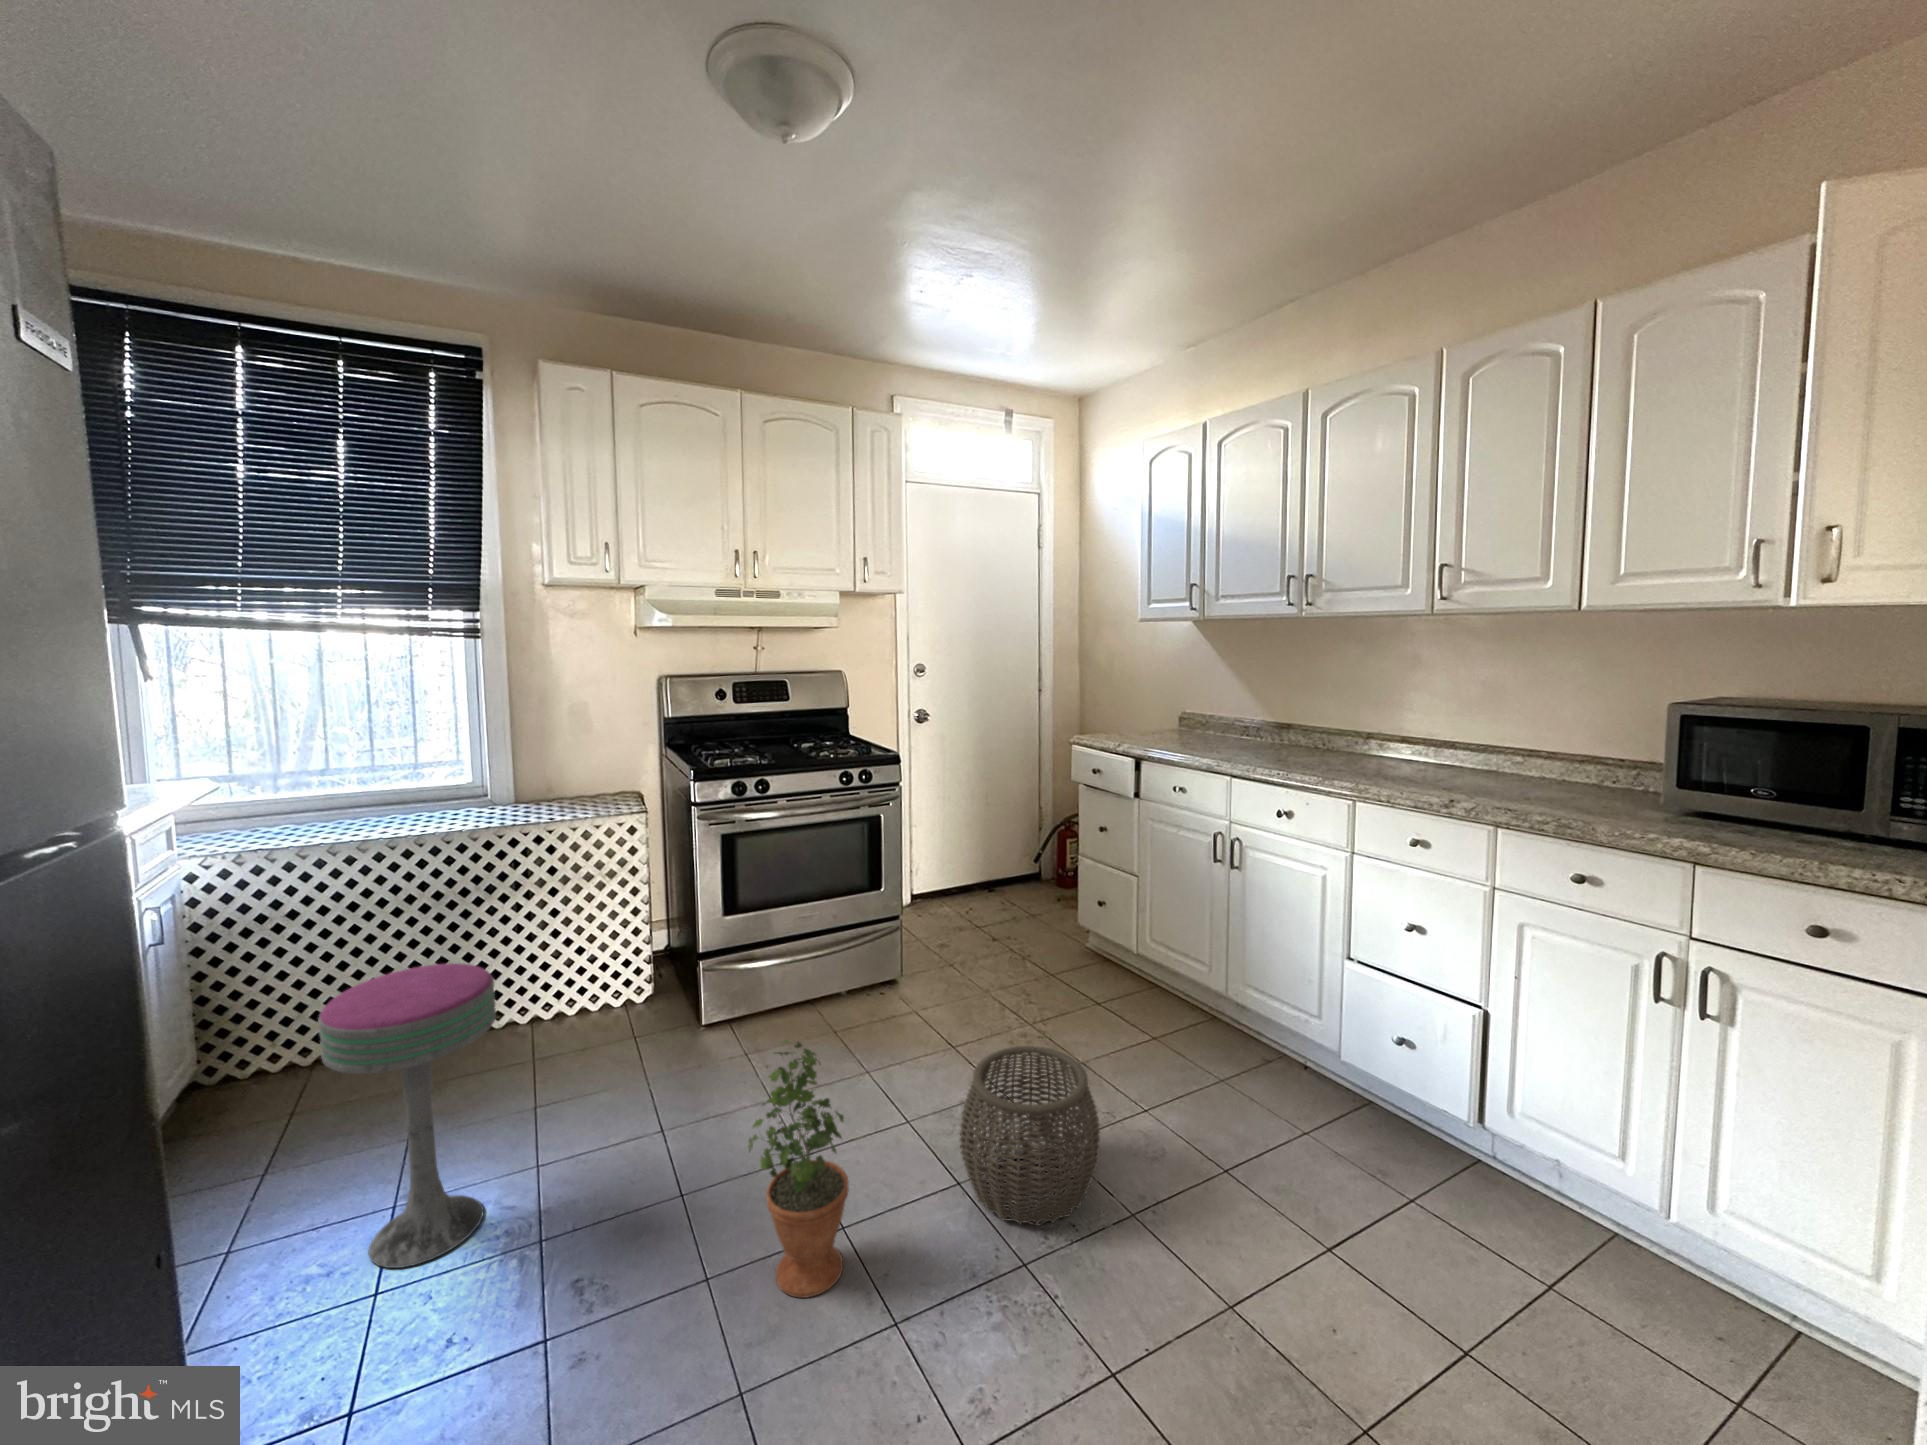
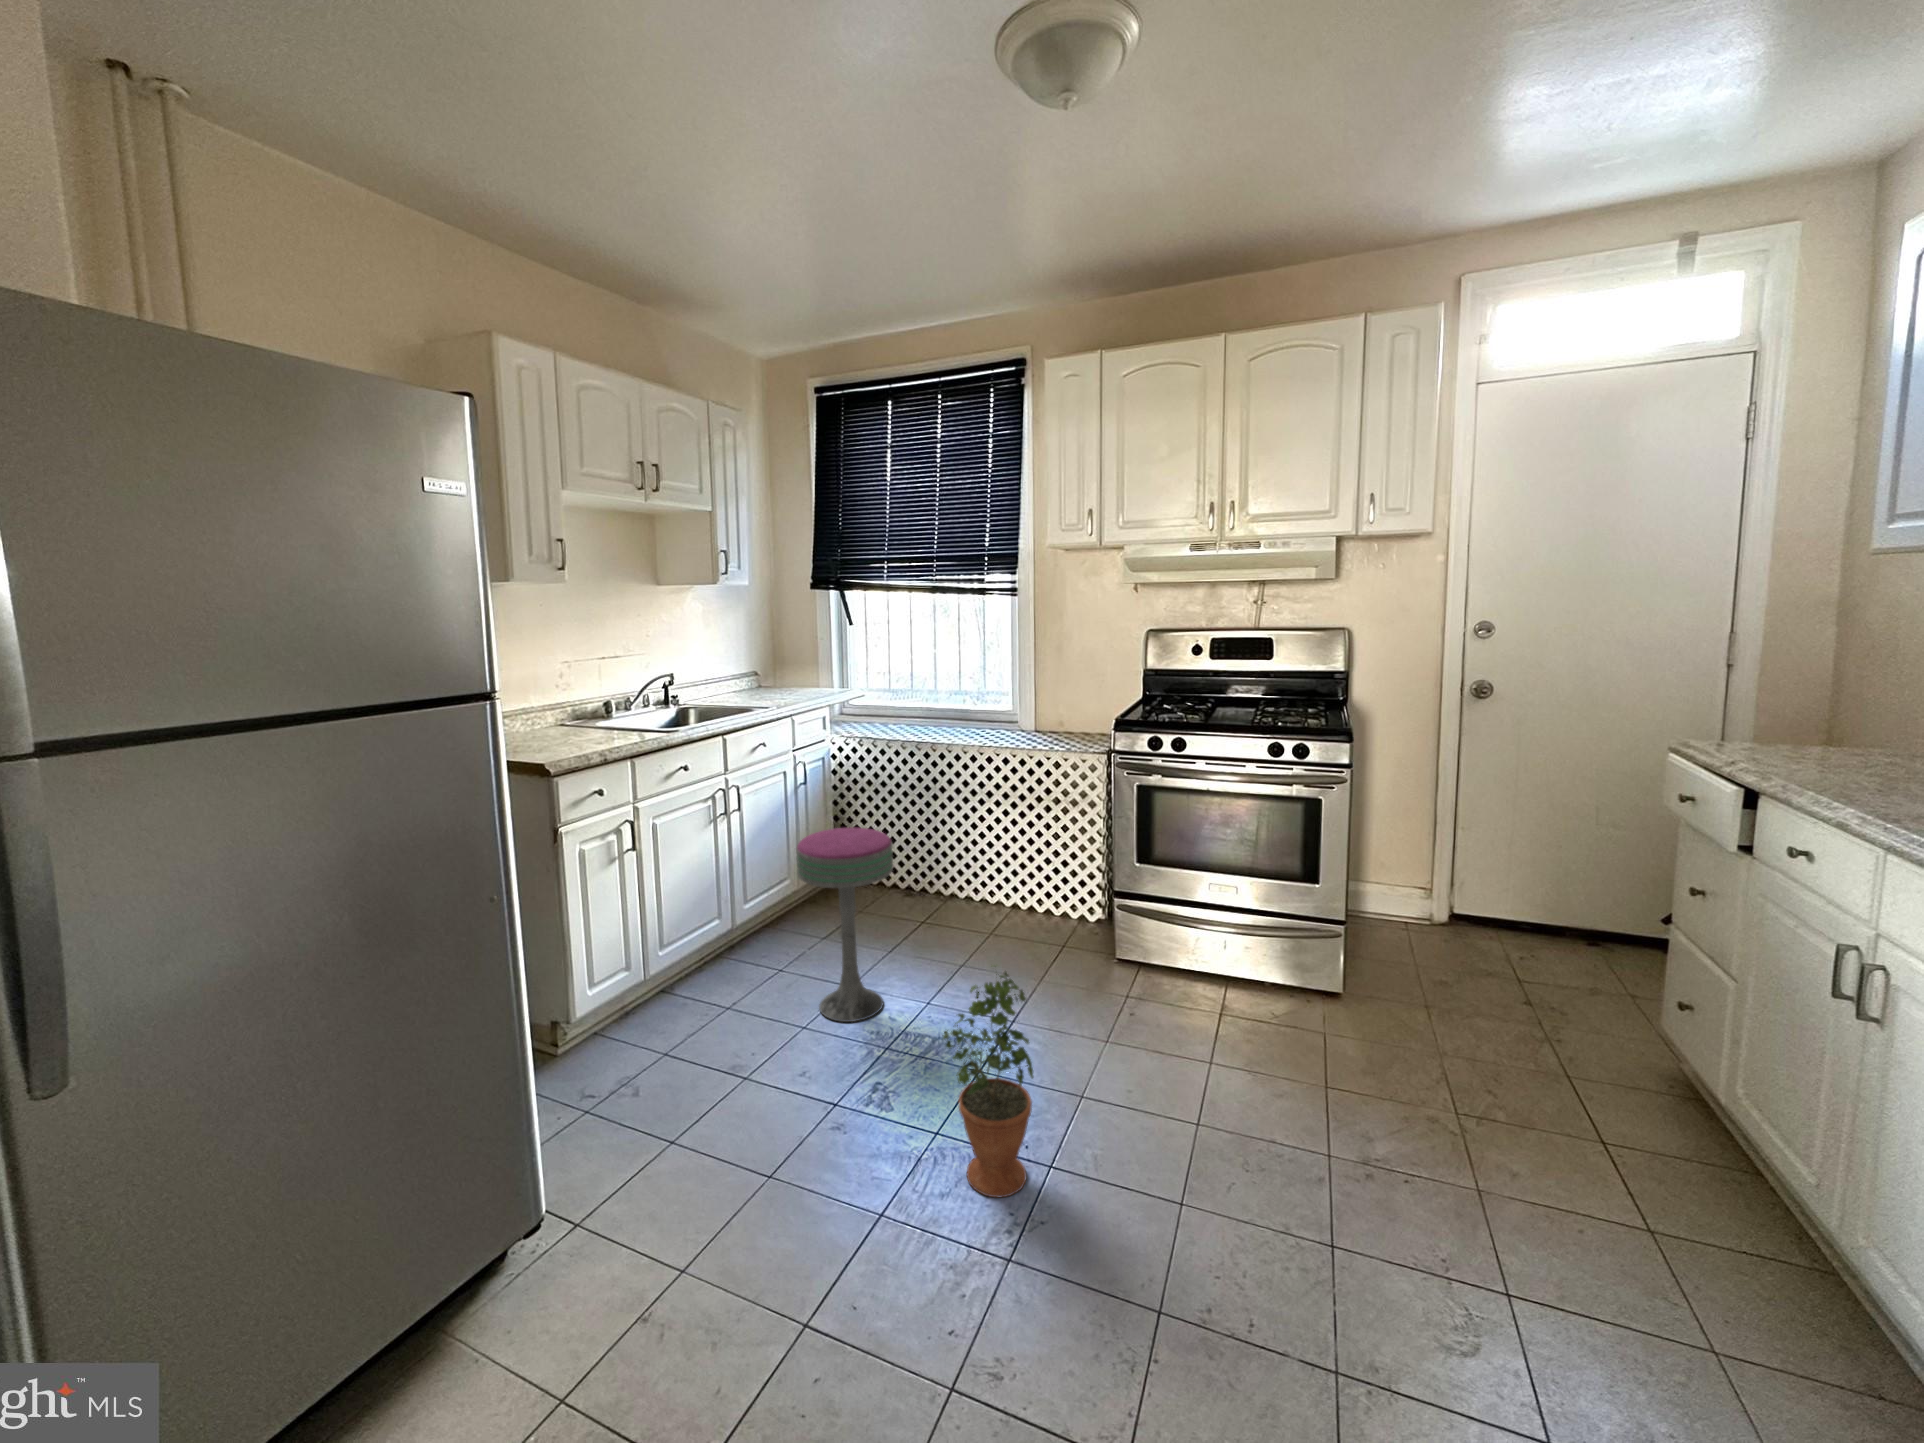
woven basket: present [960,1046,1100,1226] -> none [1157,1087,1343,1318]

